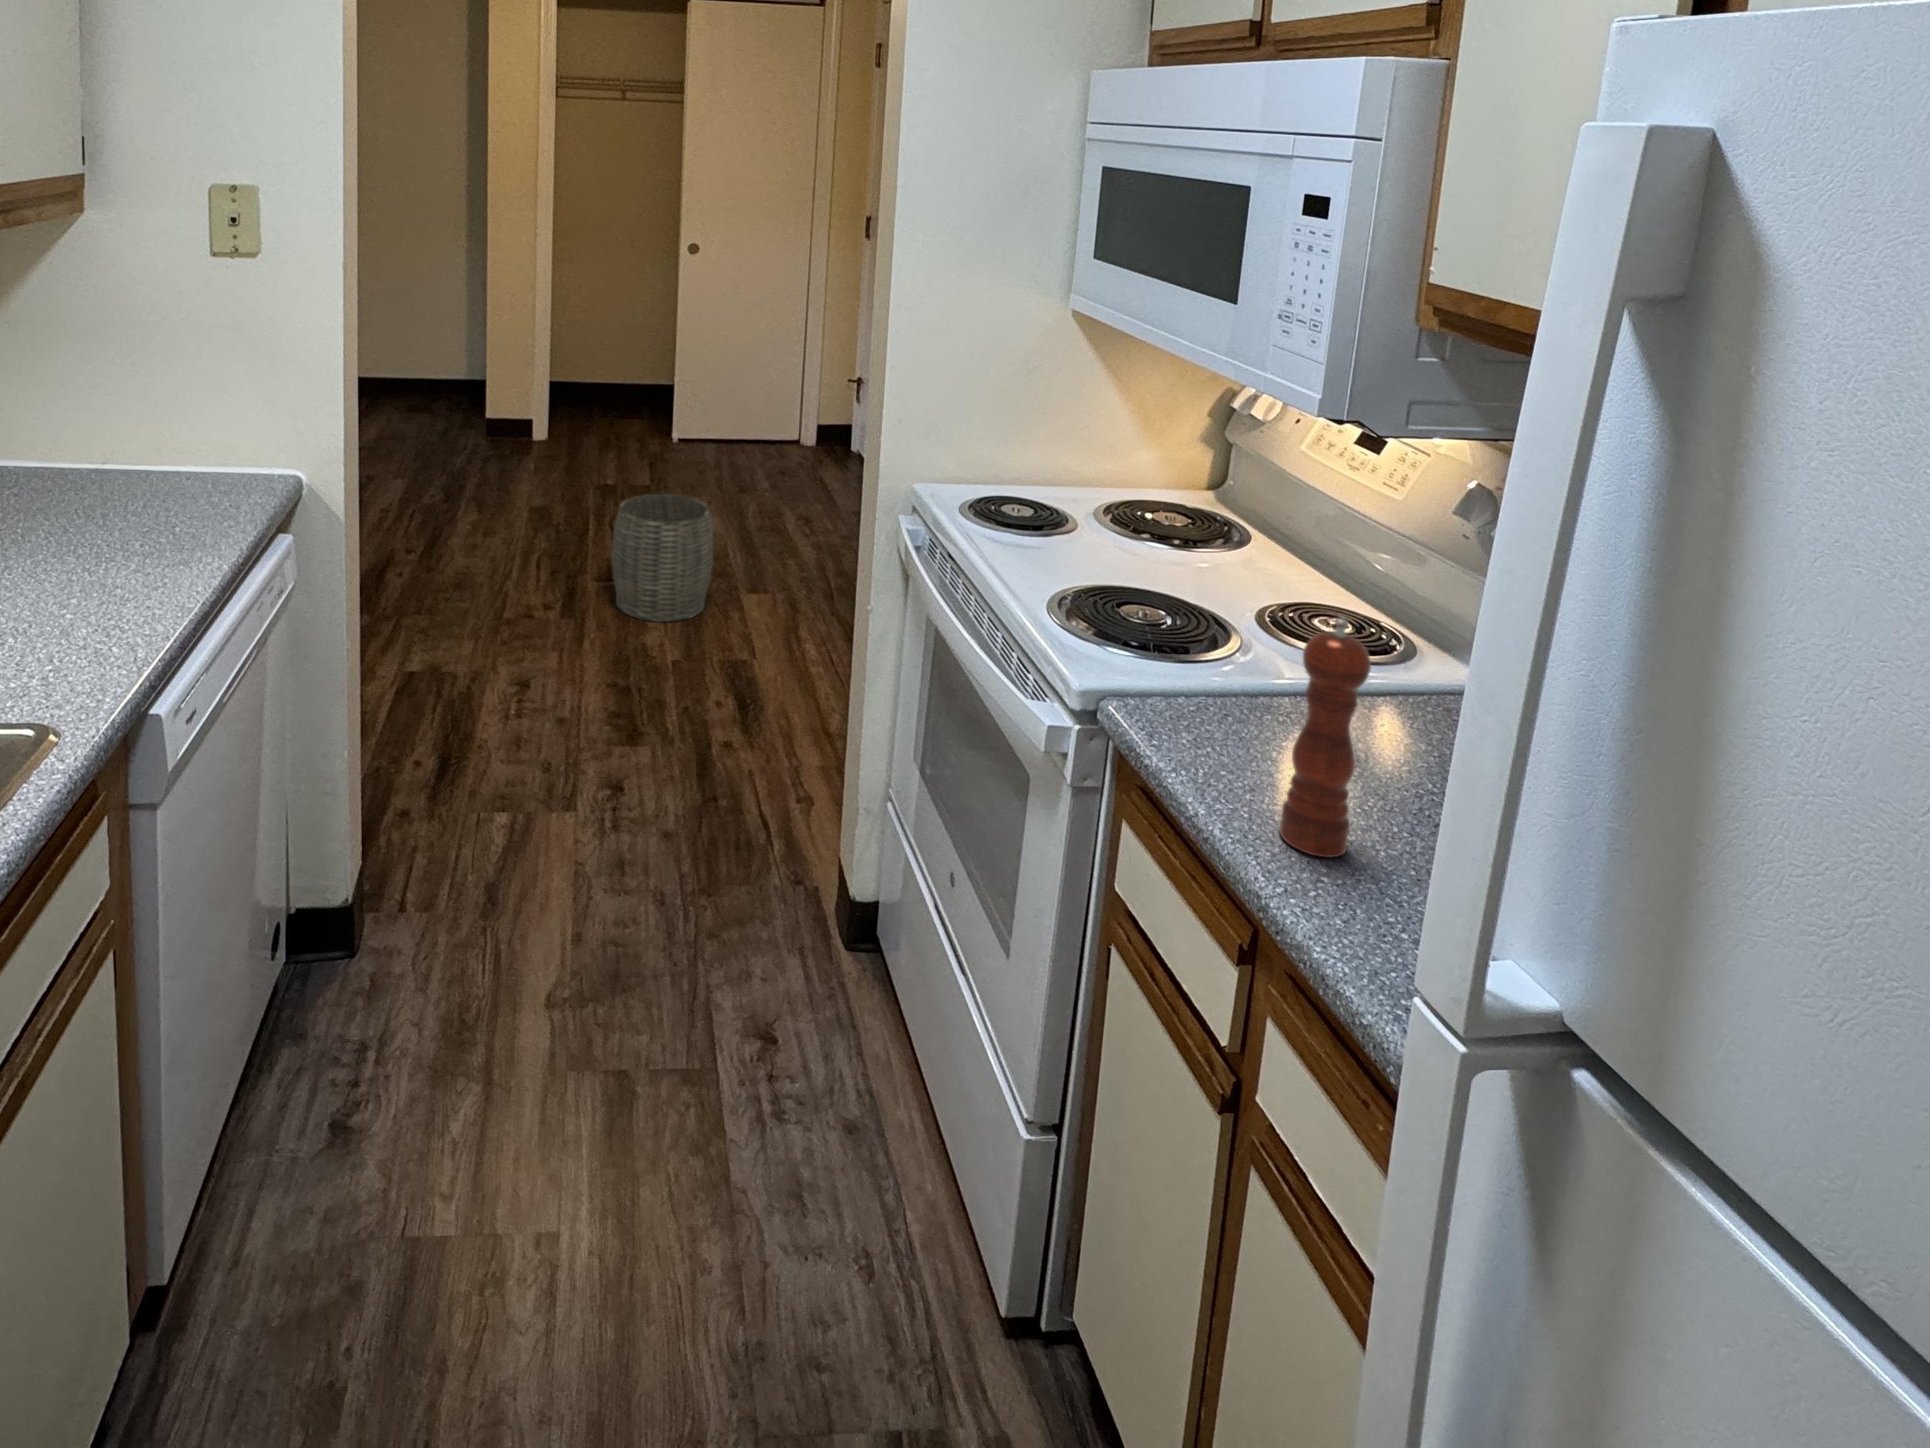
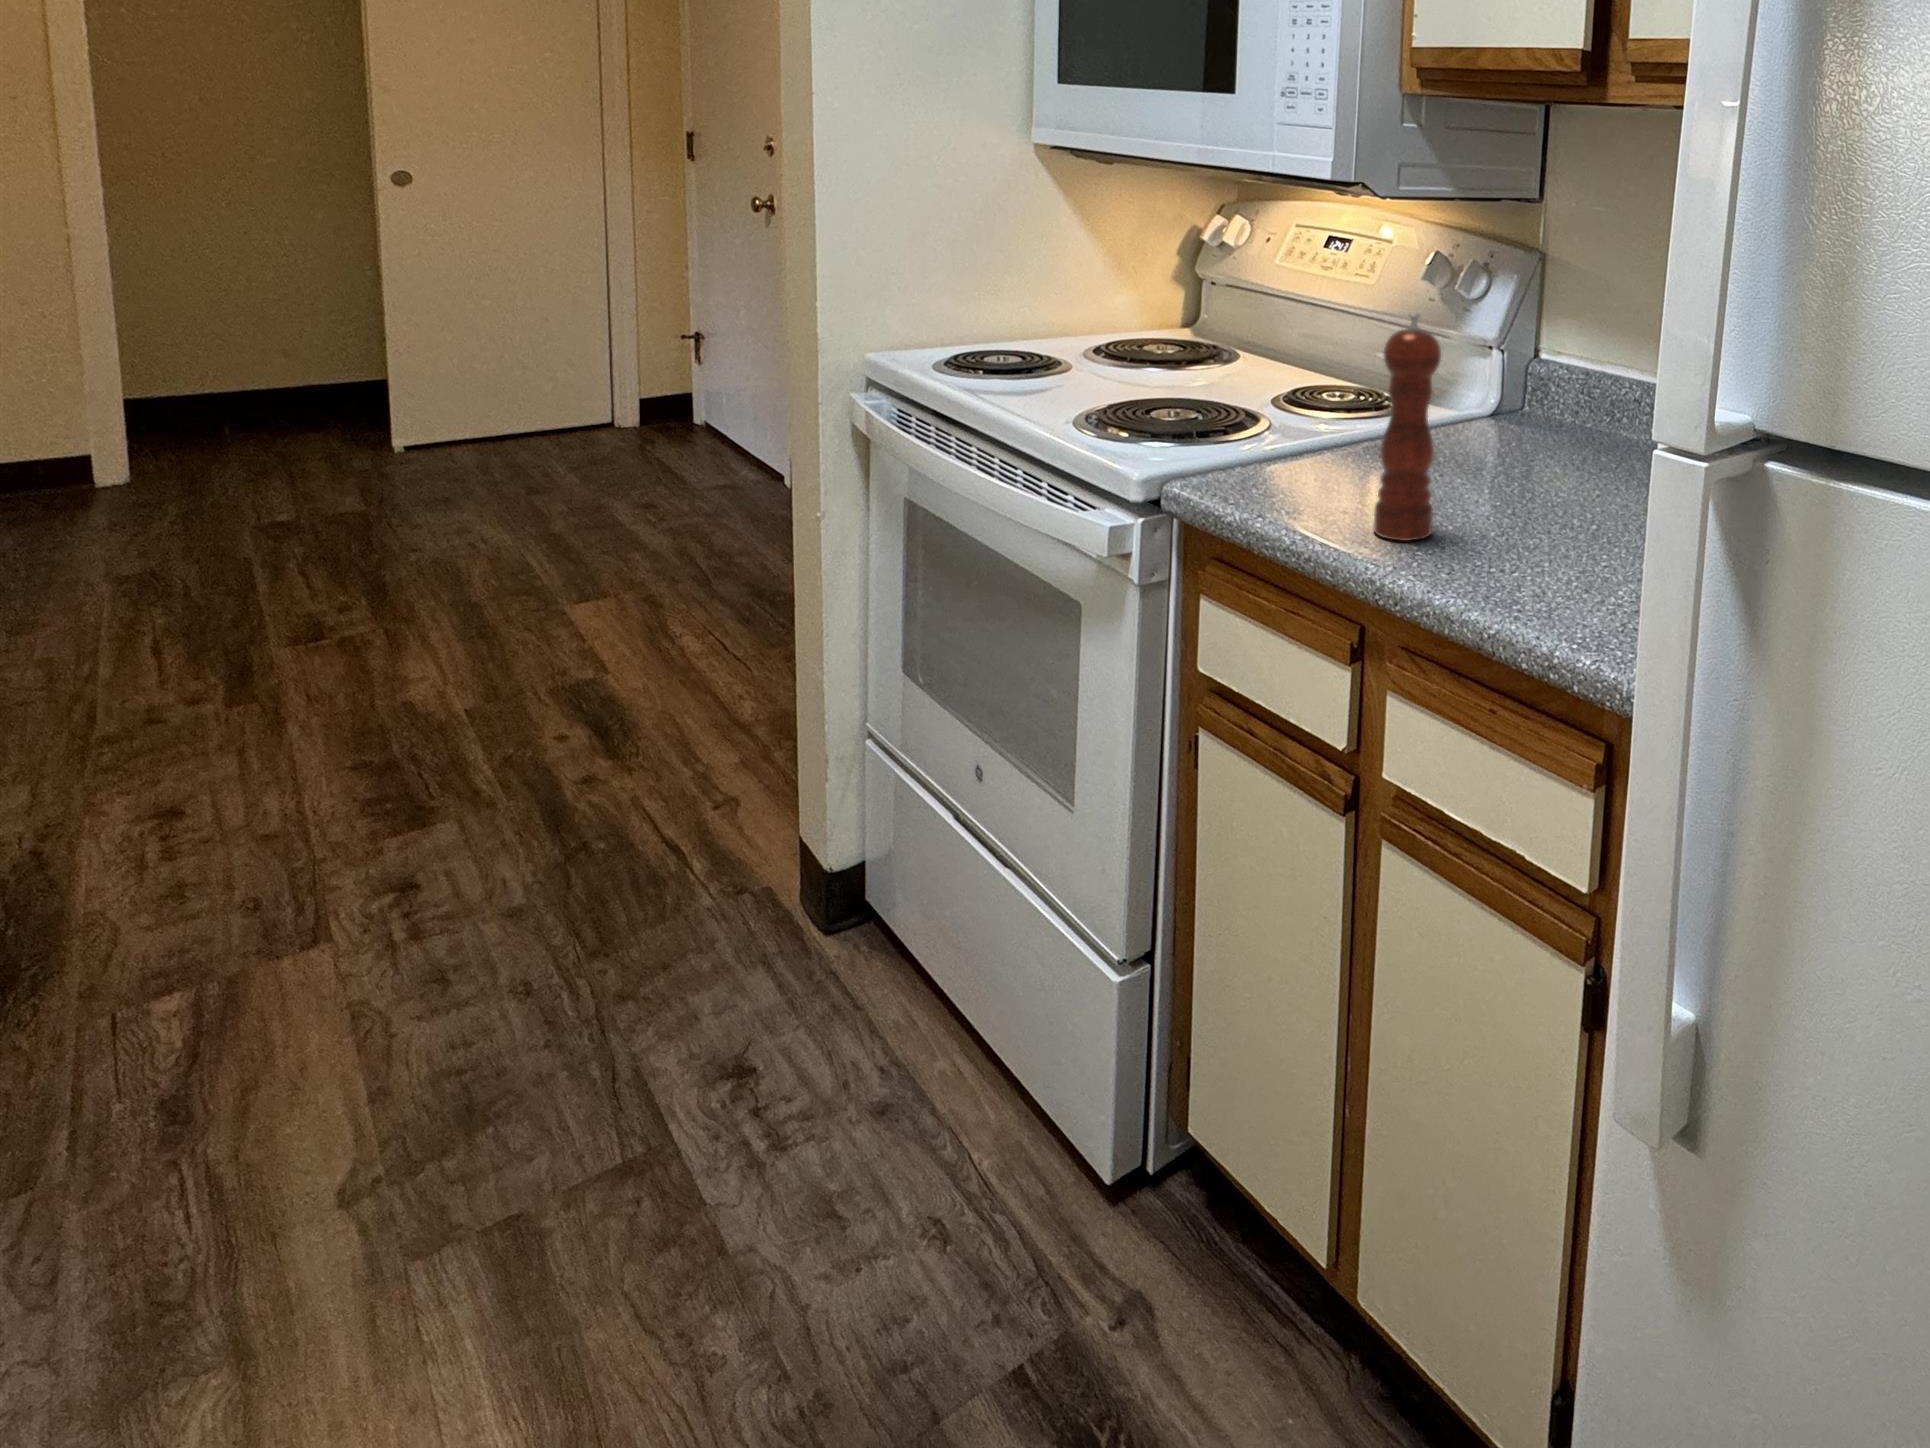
woven basket: present [612,494,713,622] -> none [327,491,513,669]

